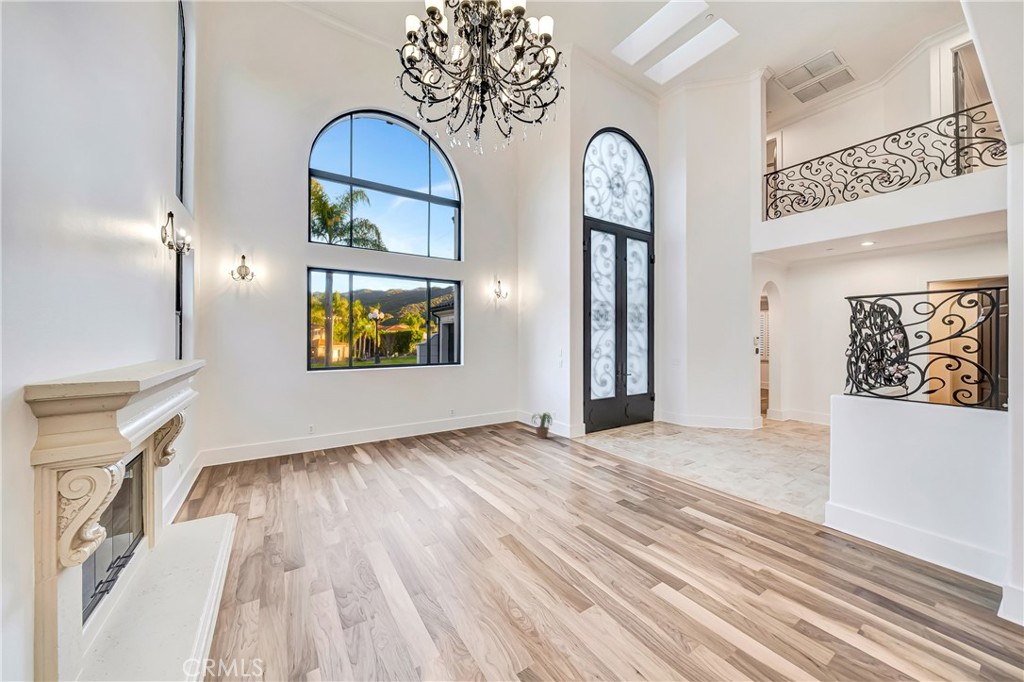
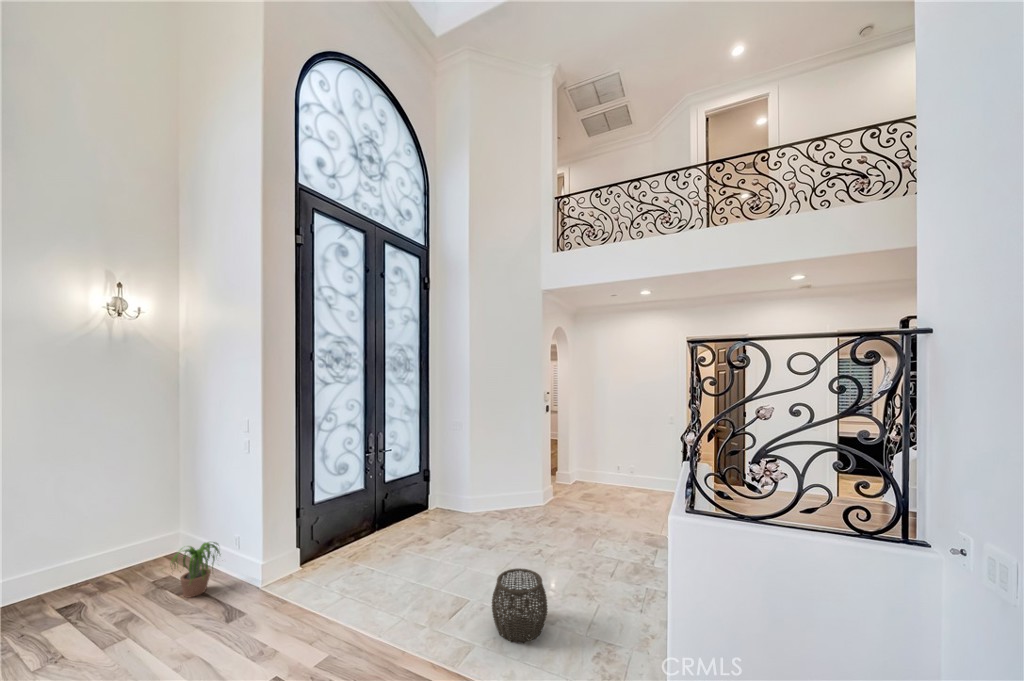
woven basket: none [727,439,767,476] -> present [492,568,548,642]

